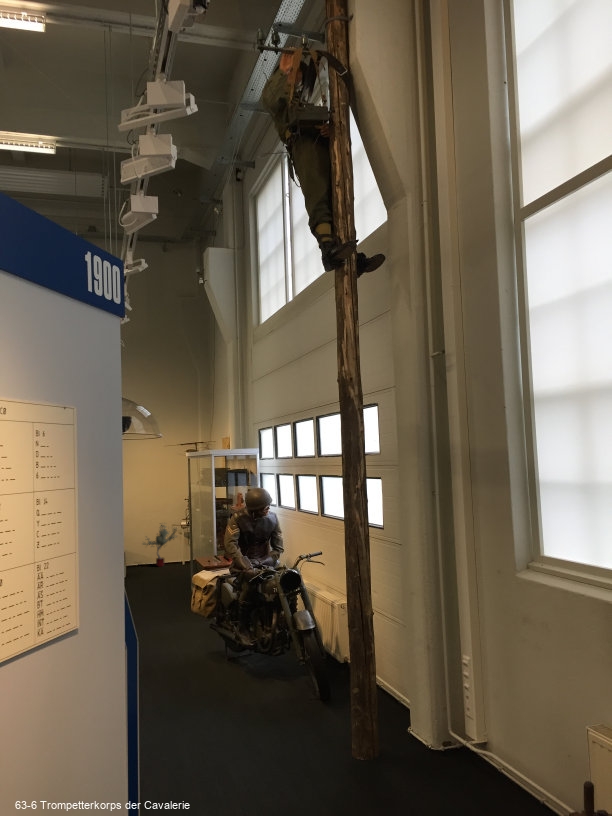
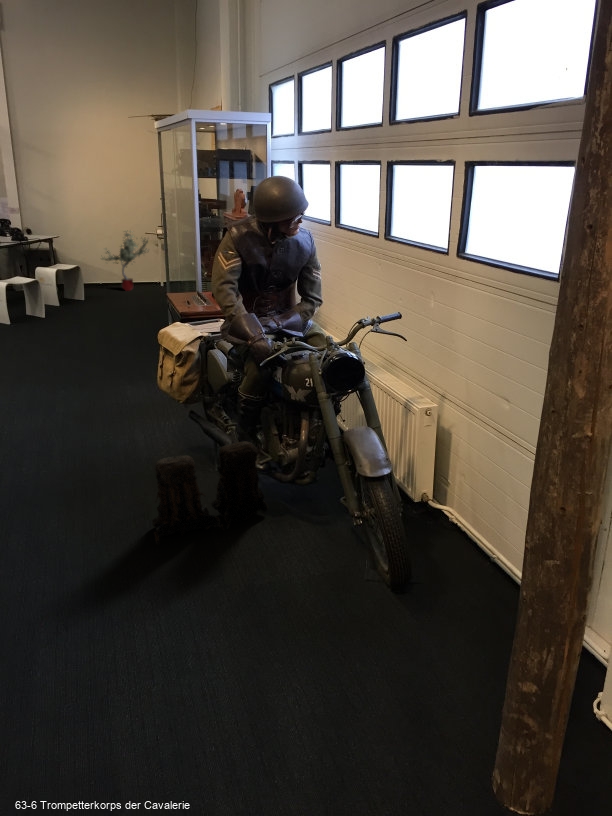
backpack: none [189,630,256,689] -> present [152,442,268,544]

